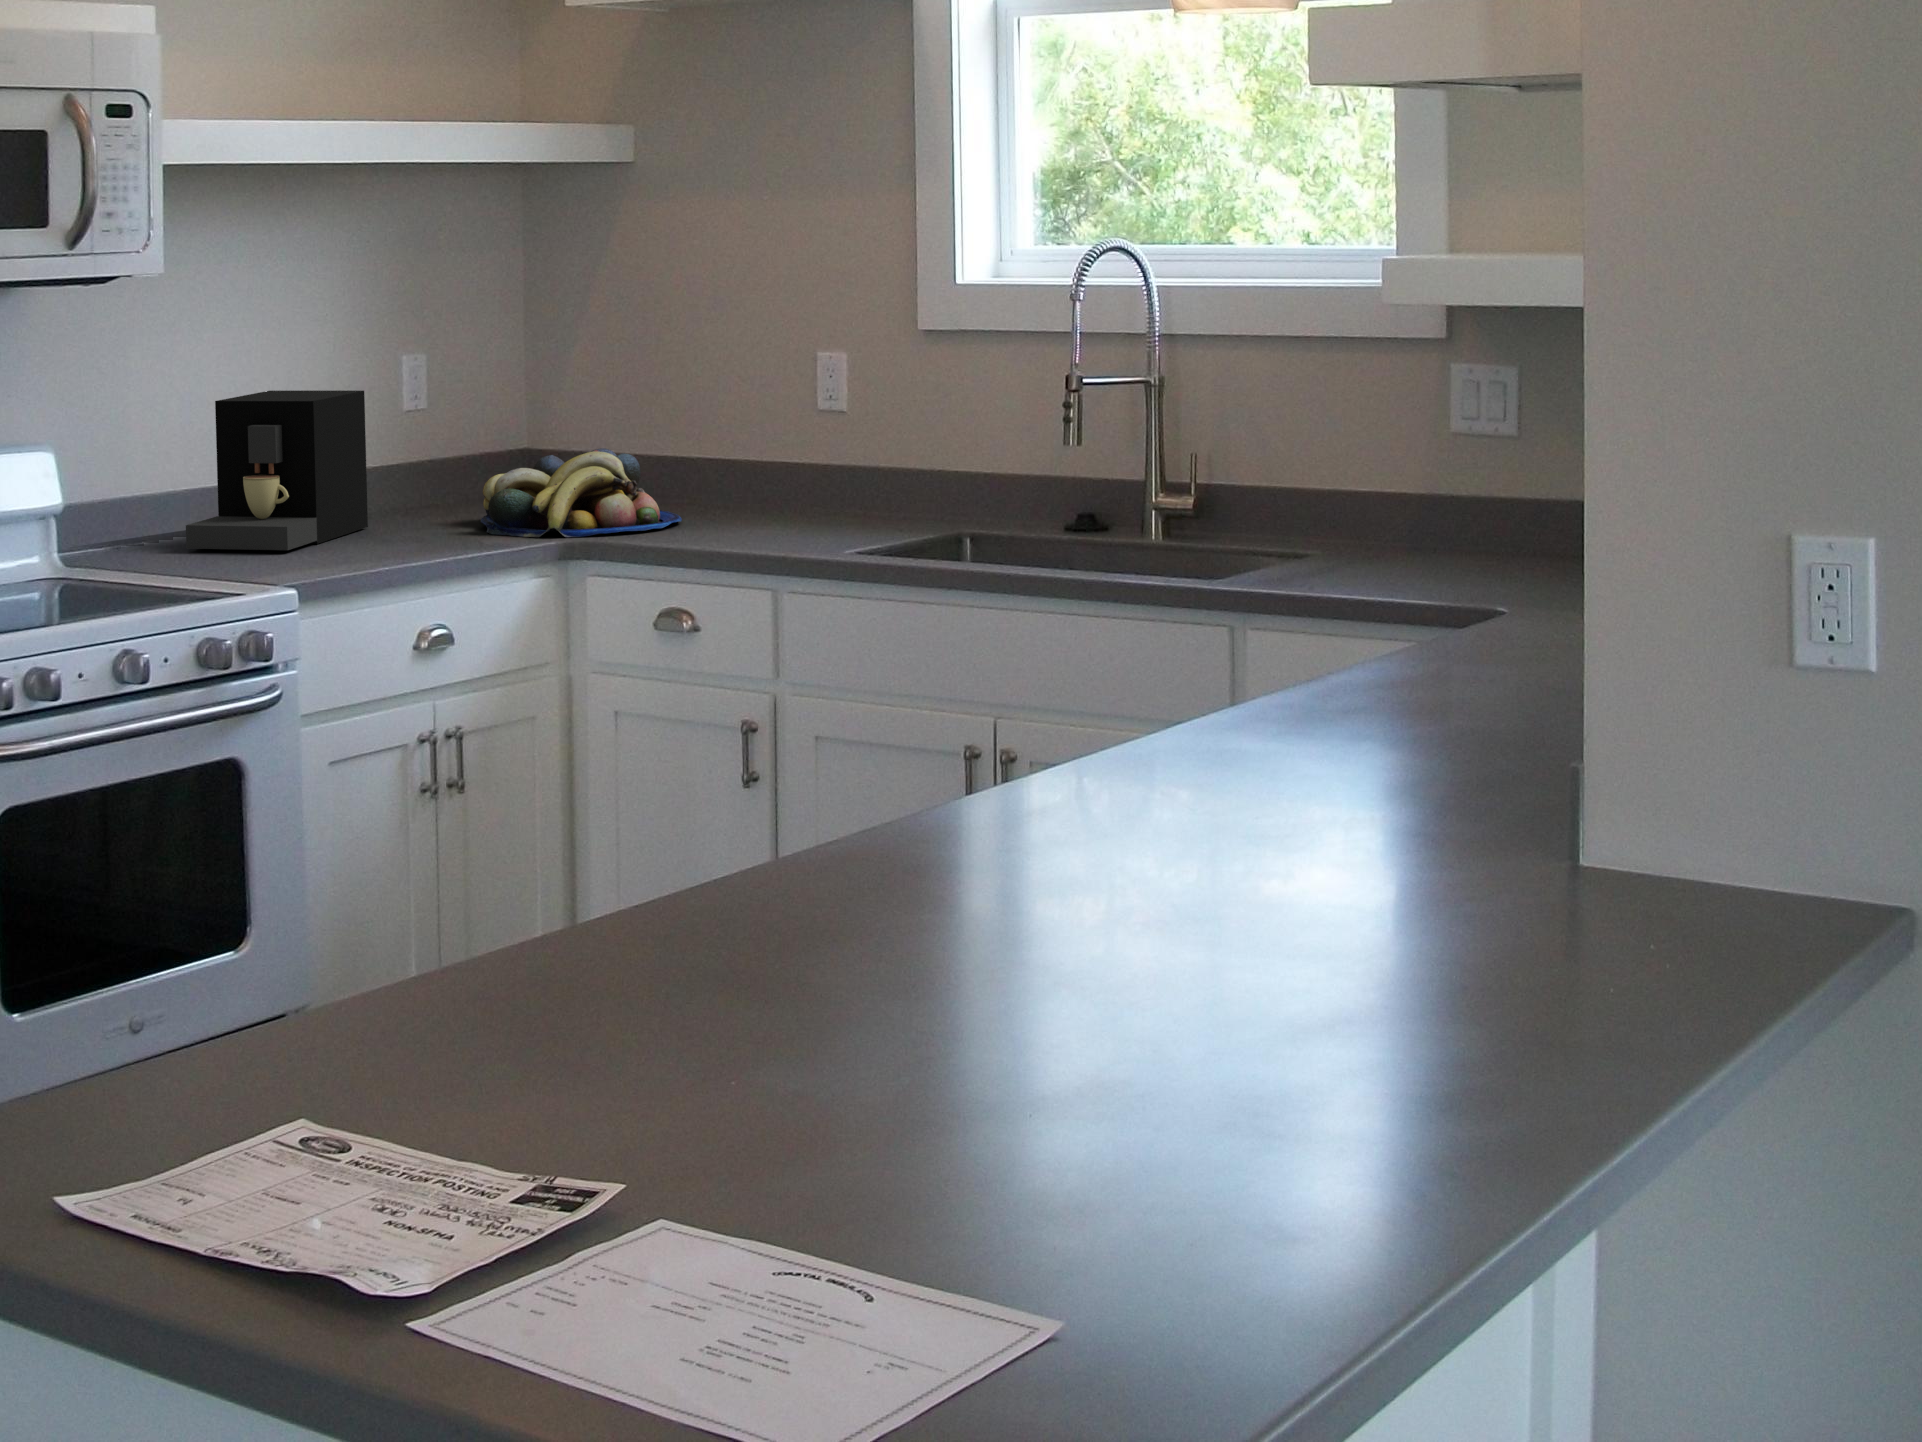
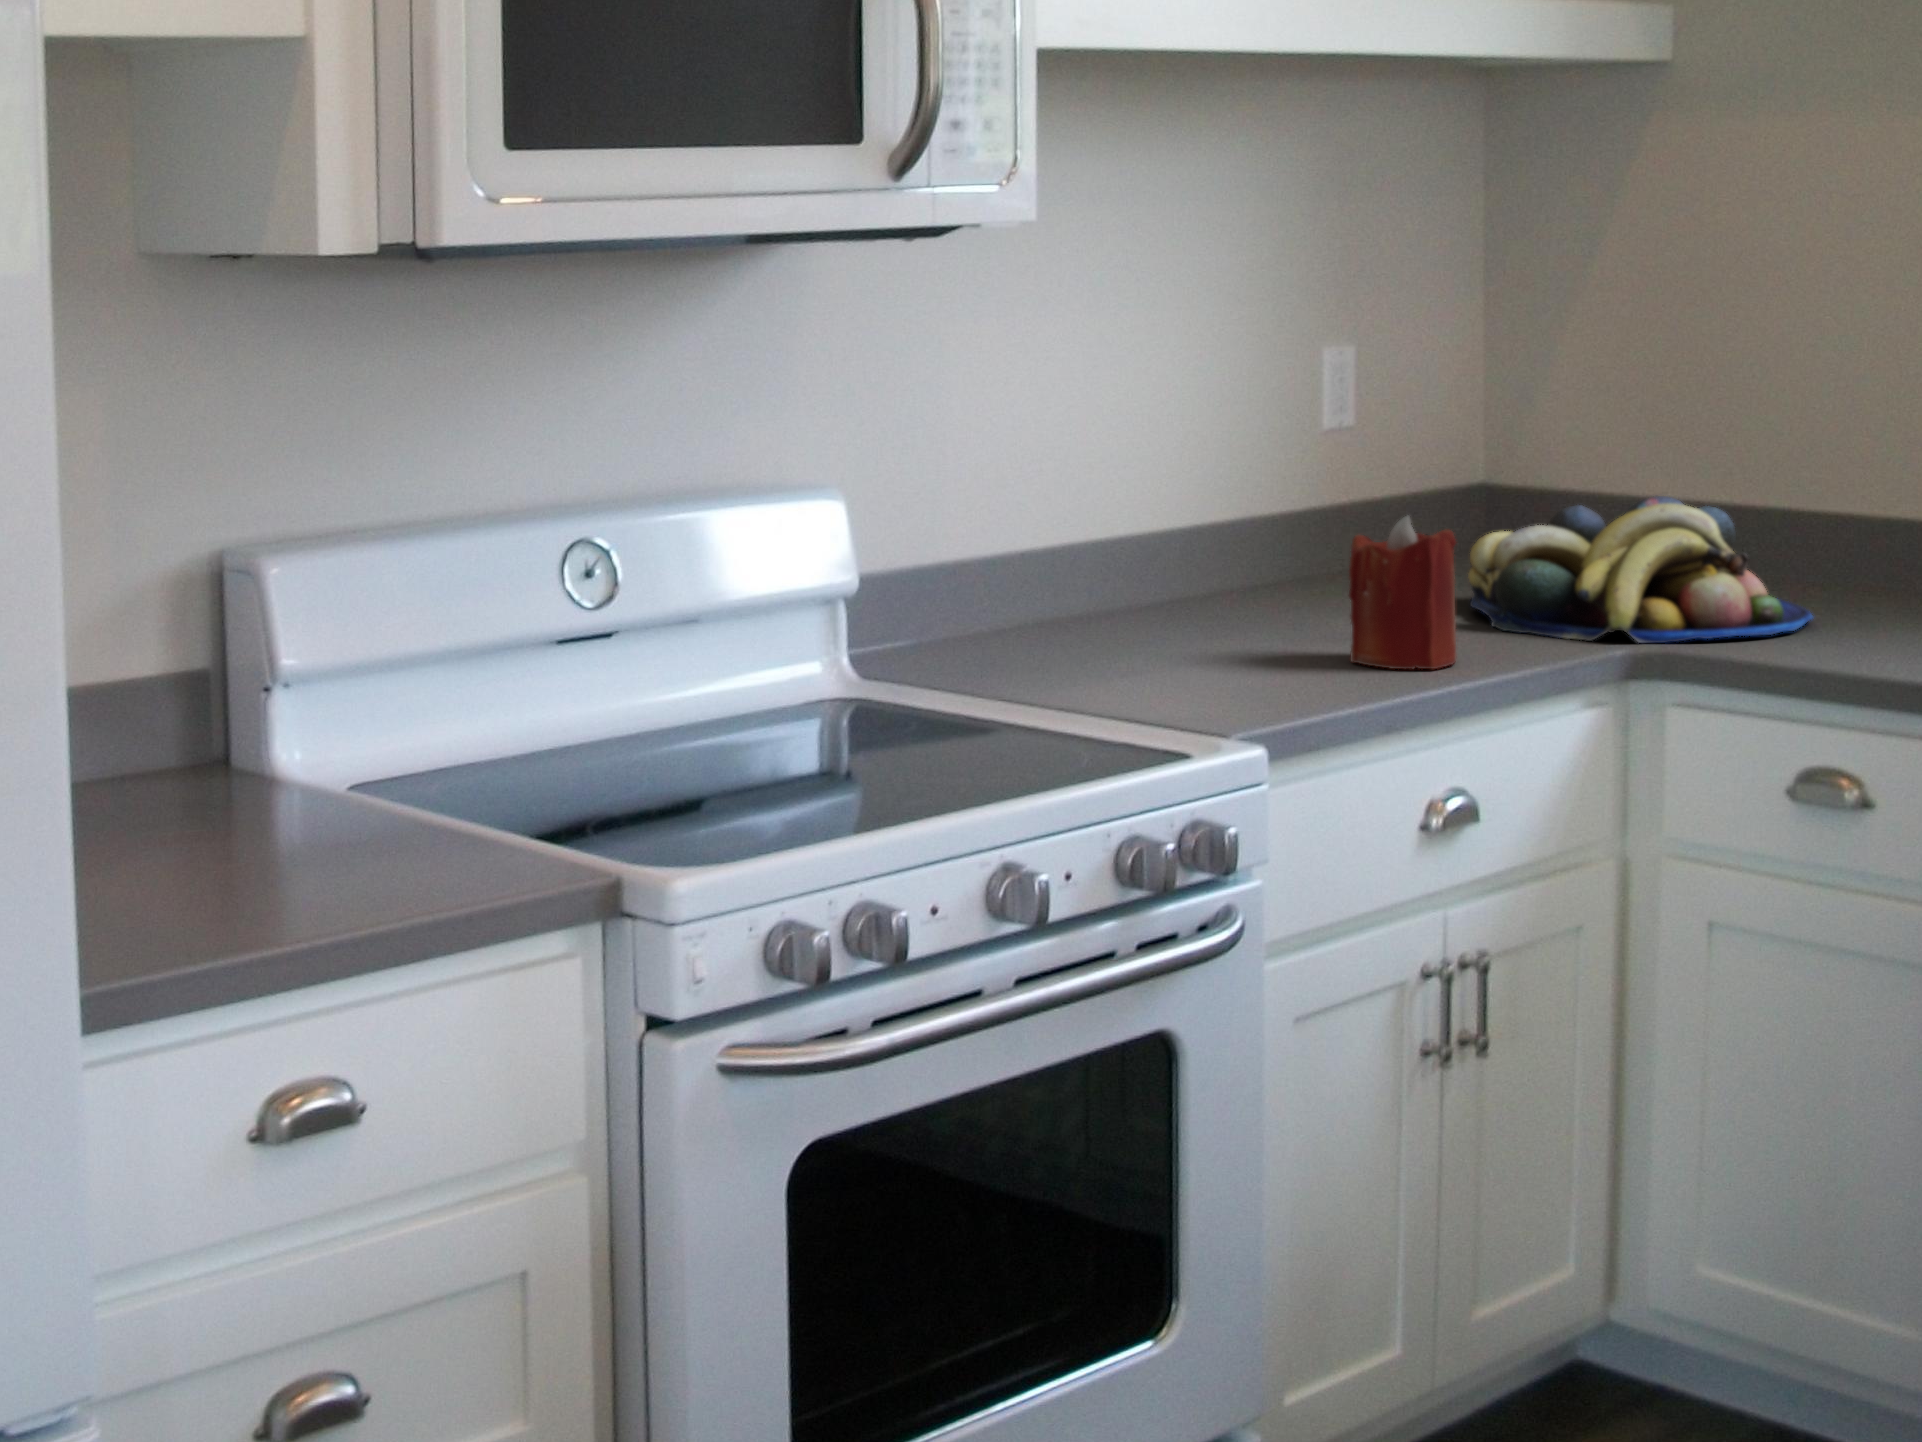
coffee maker: present [186,390,368,550] -> none [1030,400,1288,654]
candle: none [380,458,446,554] -> present [1349,515,1456,669]

